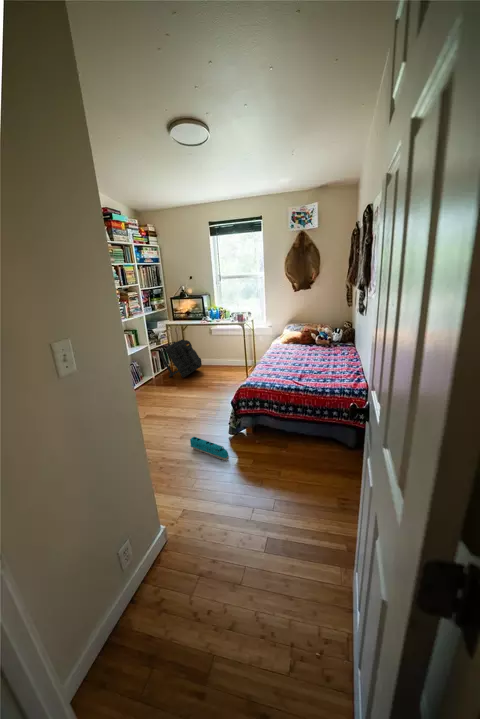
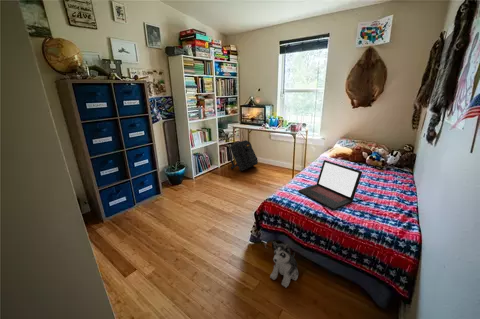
laptop: none [268,342,319,381] -> present [299,160,362,209]
plush toy: none [258,417,284,458] -> present [270,241,298,287]
toy train: present [190,437,229,460] -> none [211,236,238,273]

